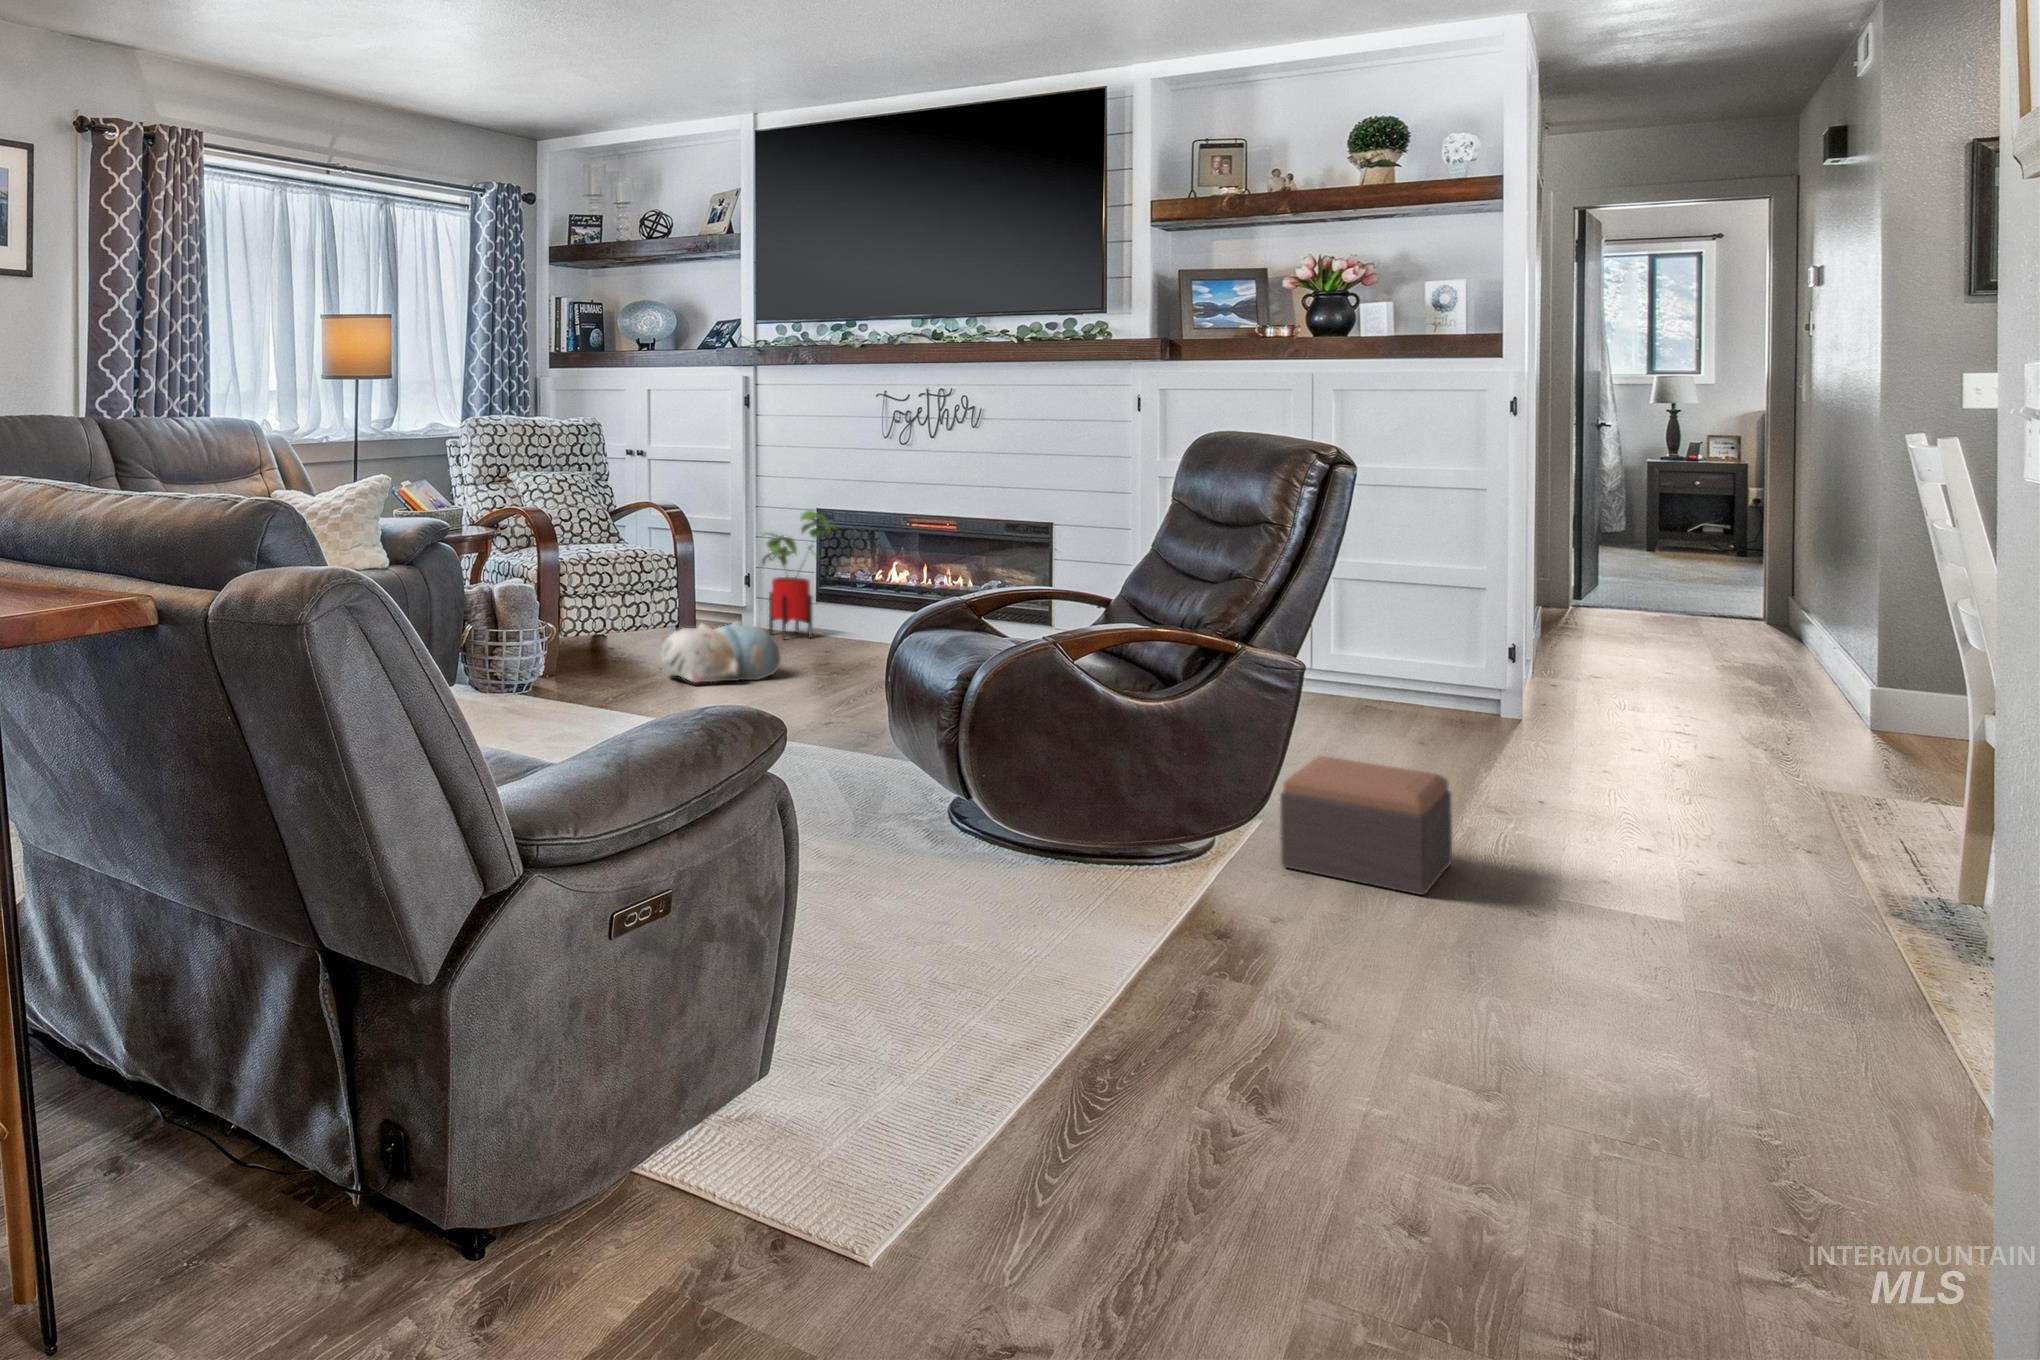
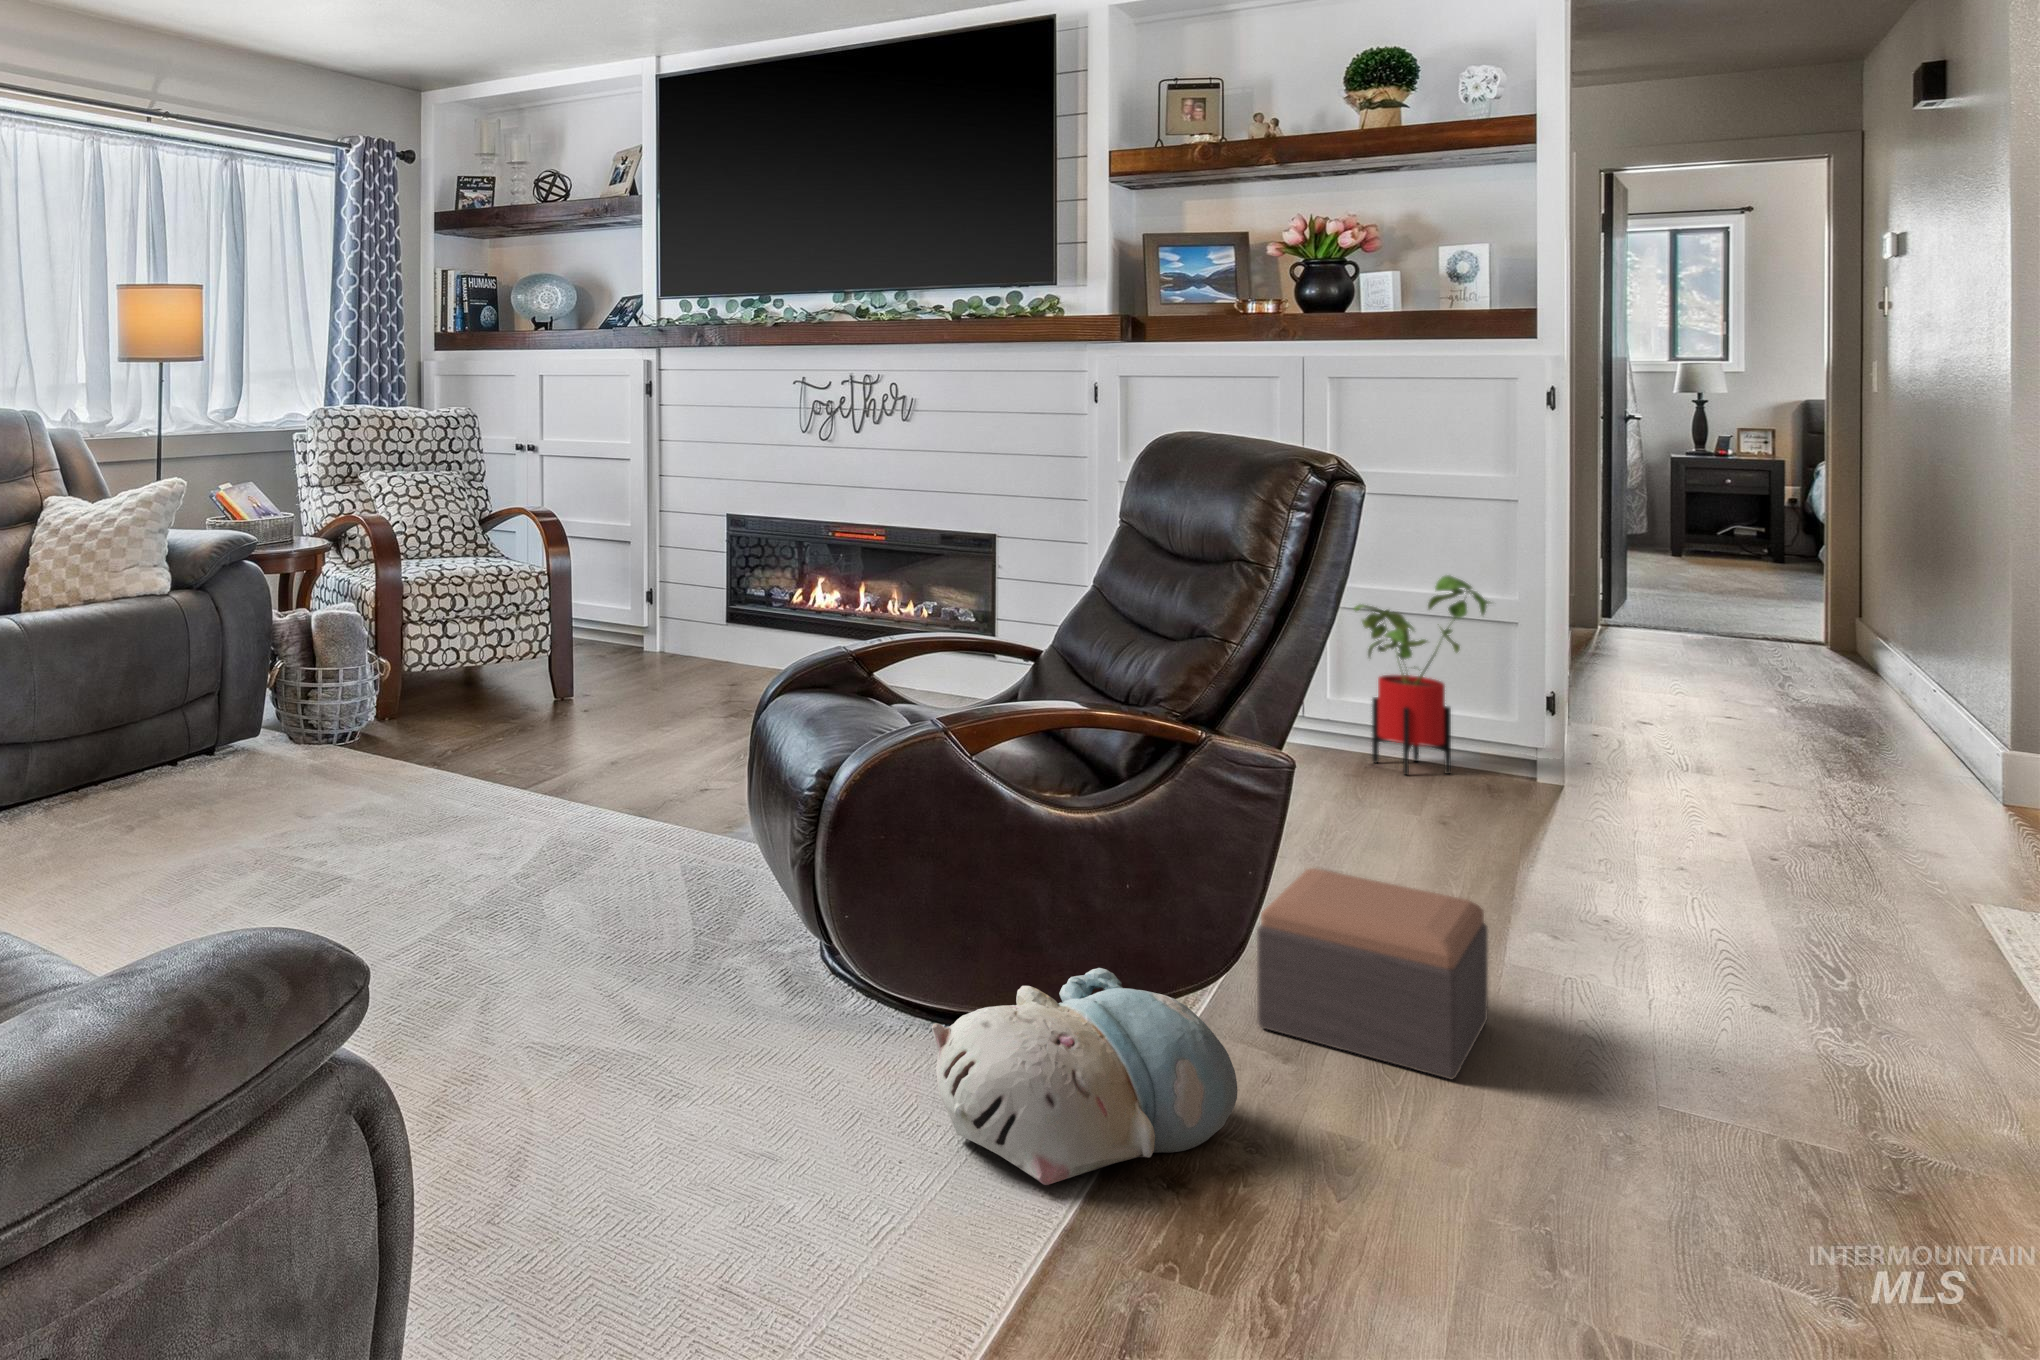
house plant: present [762,510,834,639] -> present [1354,575,1490,775]
plush toy: present [661,622,780,683] -> present [932,968,1237,1185]

